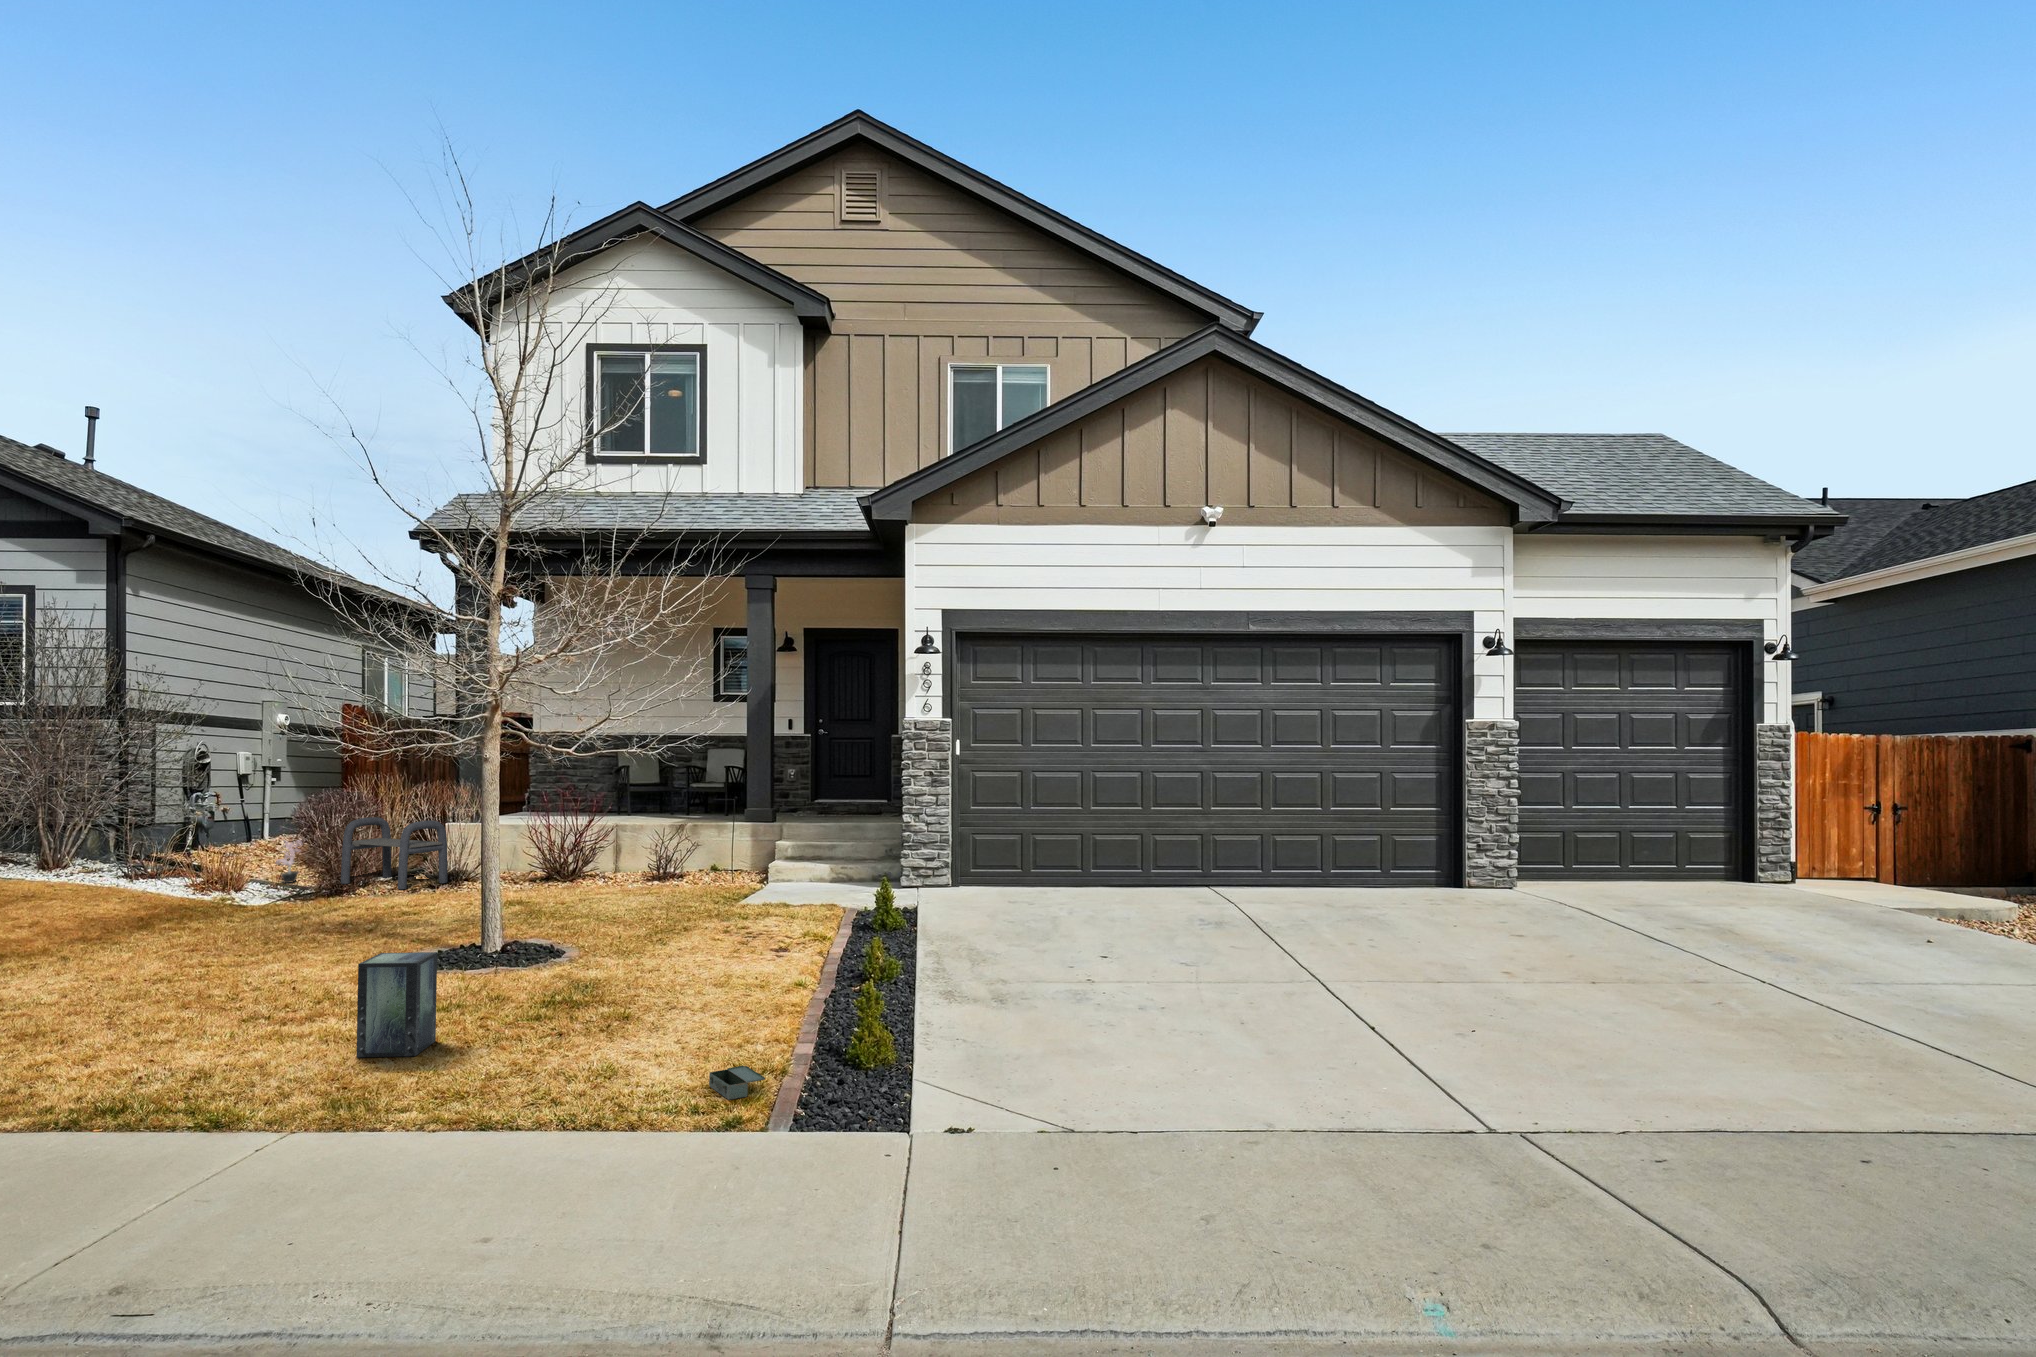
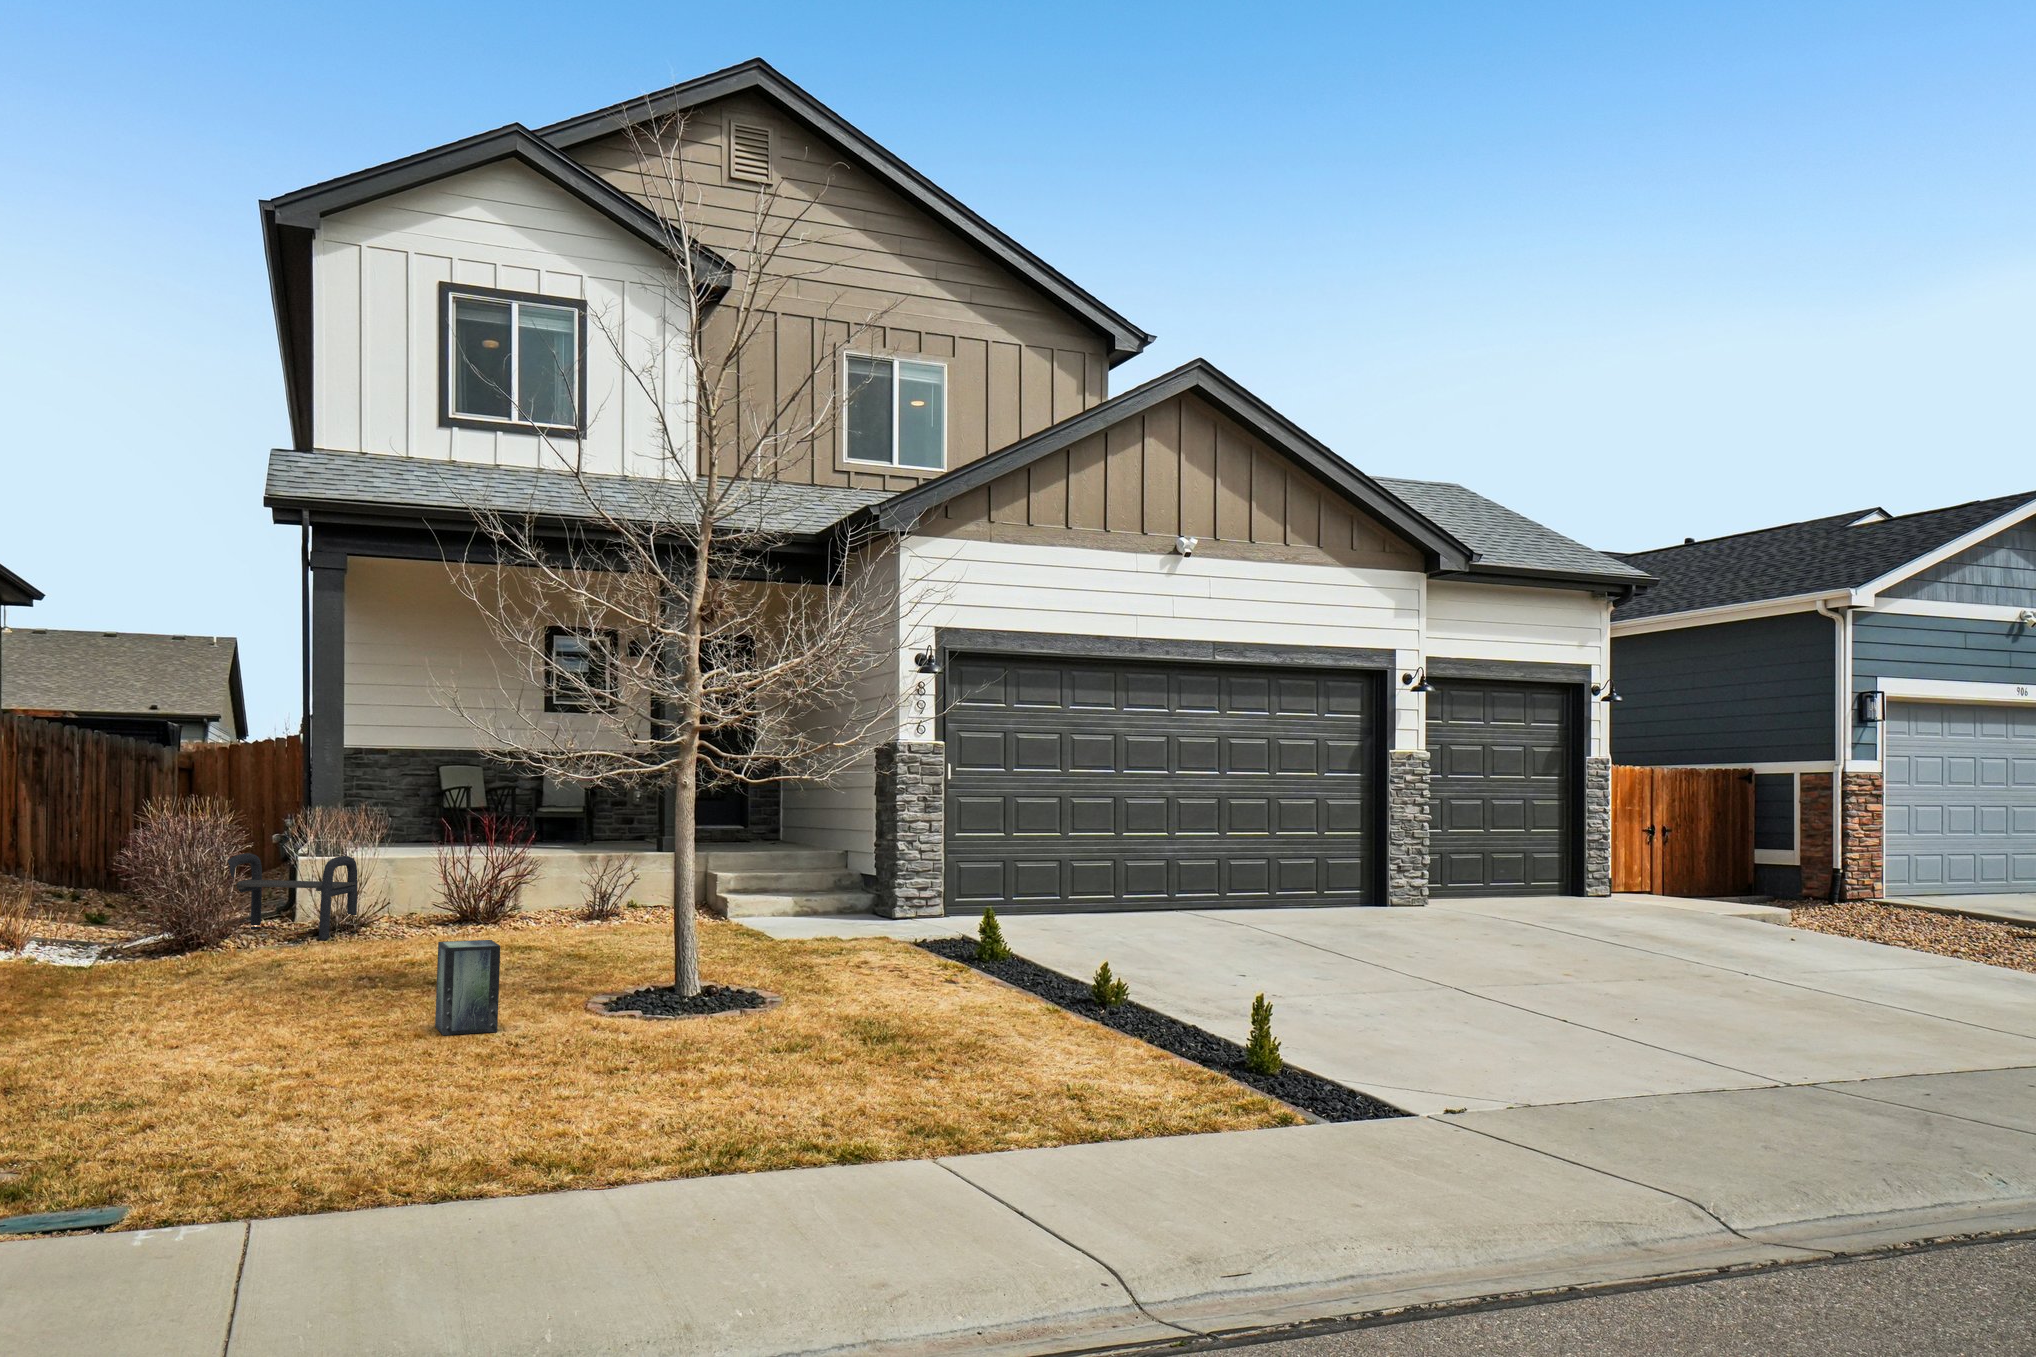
potted plant: present [276,840,301,883] -> none [117,881,167,938]
storage box: present [356,952,437,1057] -> present [435,940,500,1035]
toolbox: present [709,1066,765,1100] -> none [1172,1049,1229,1073]

